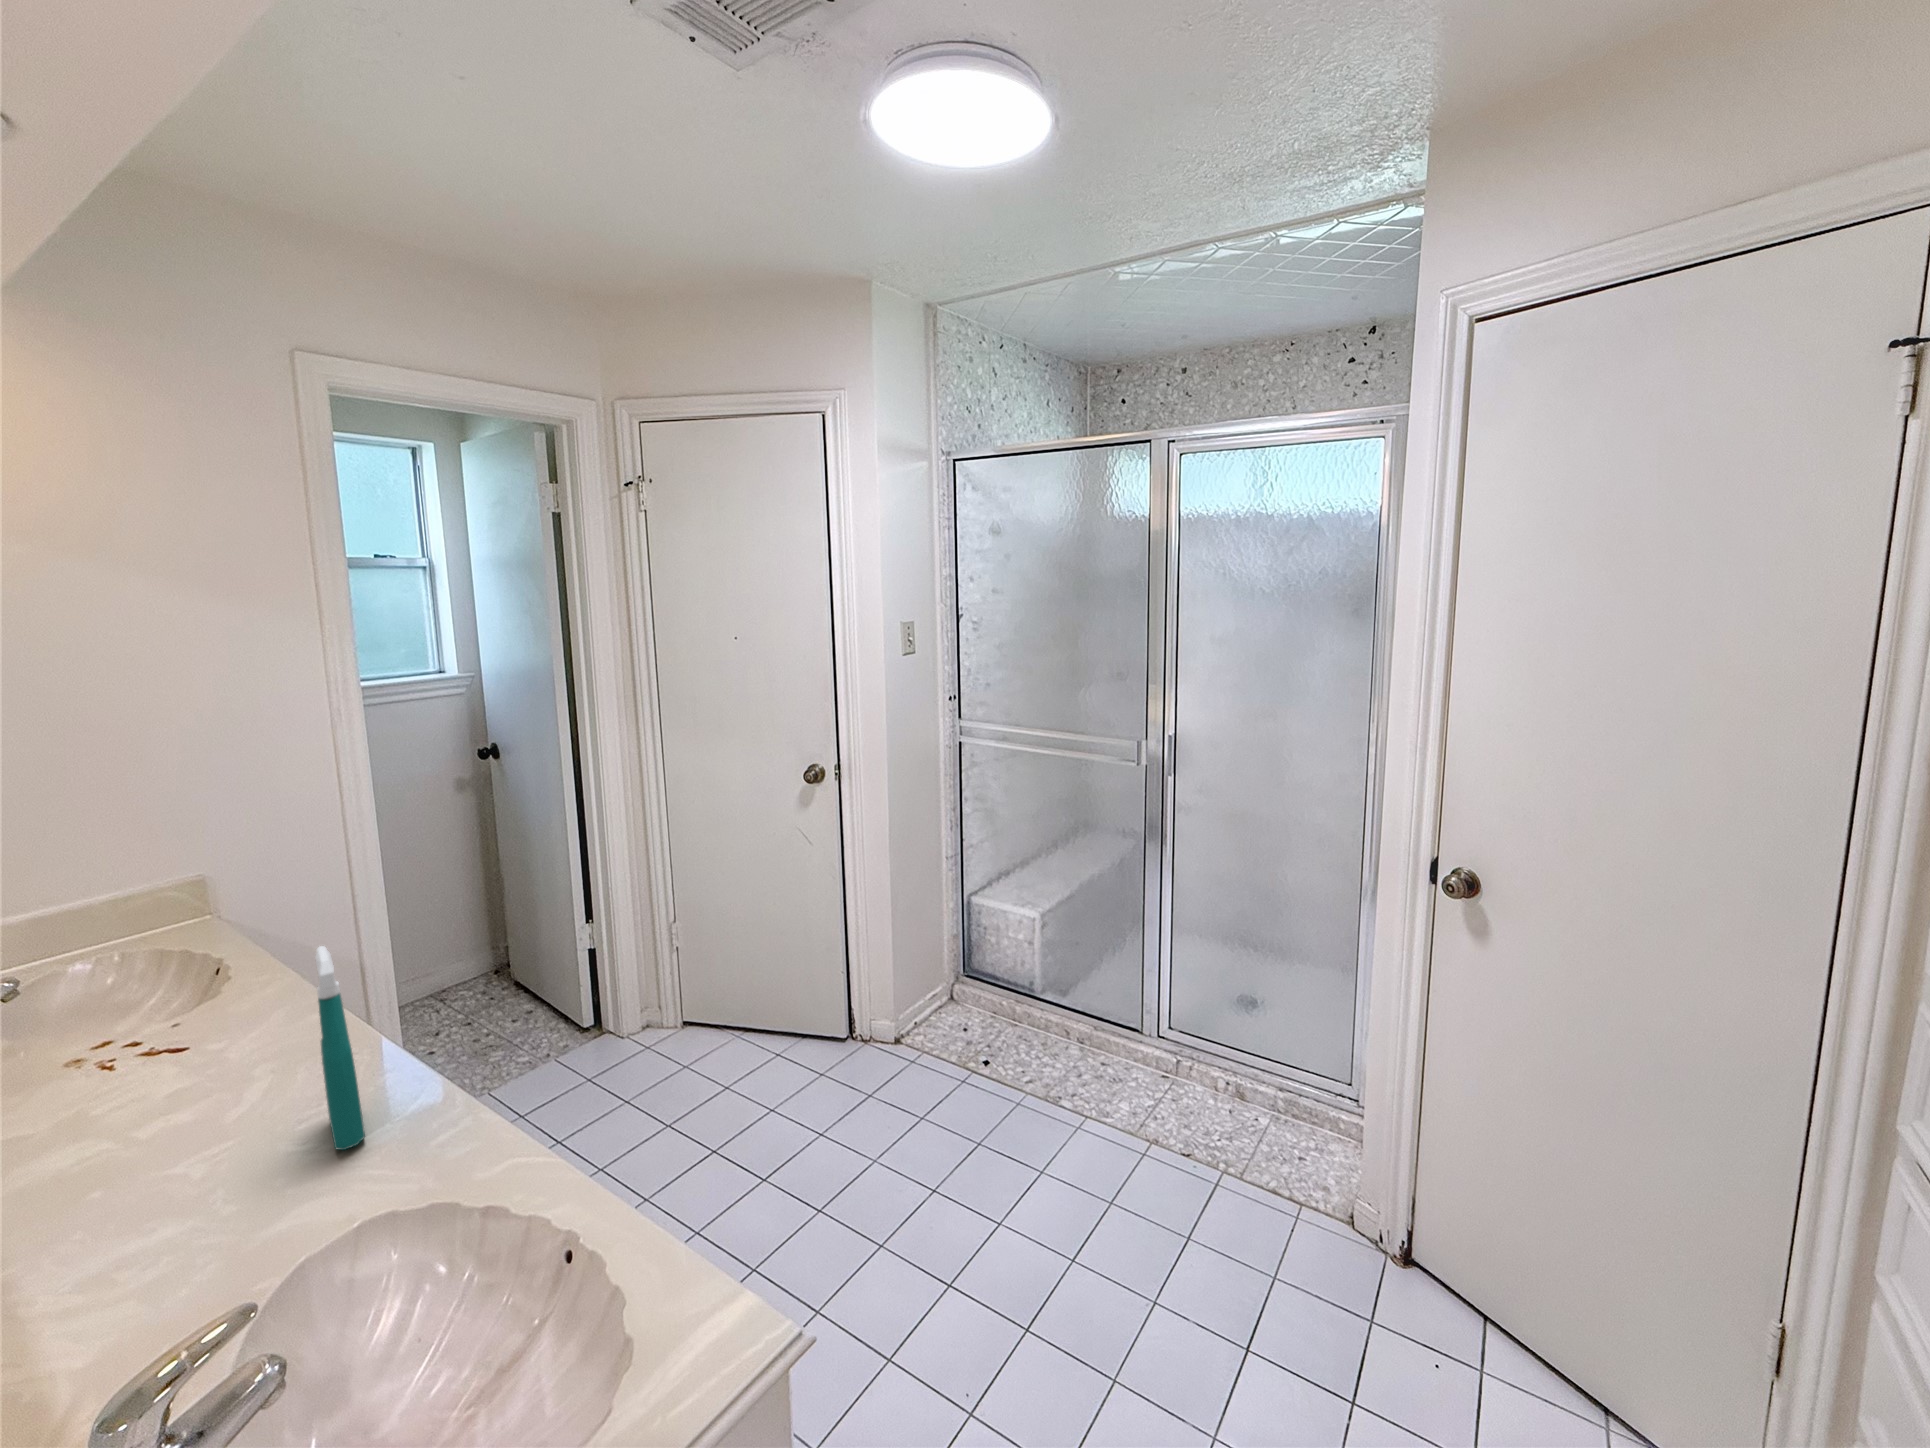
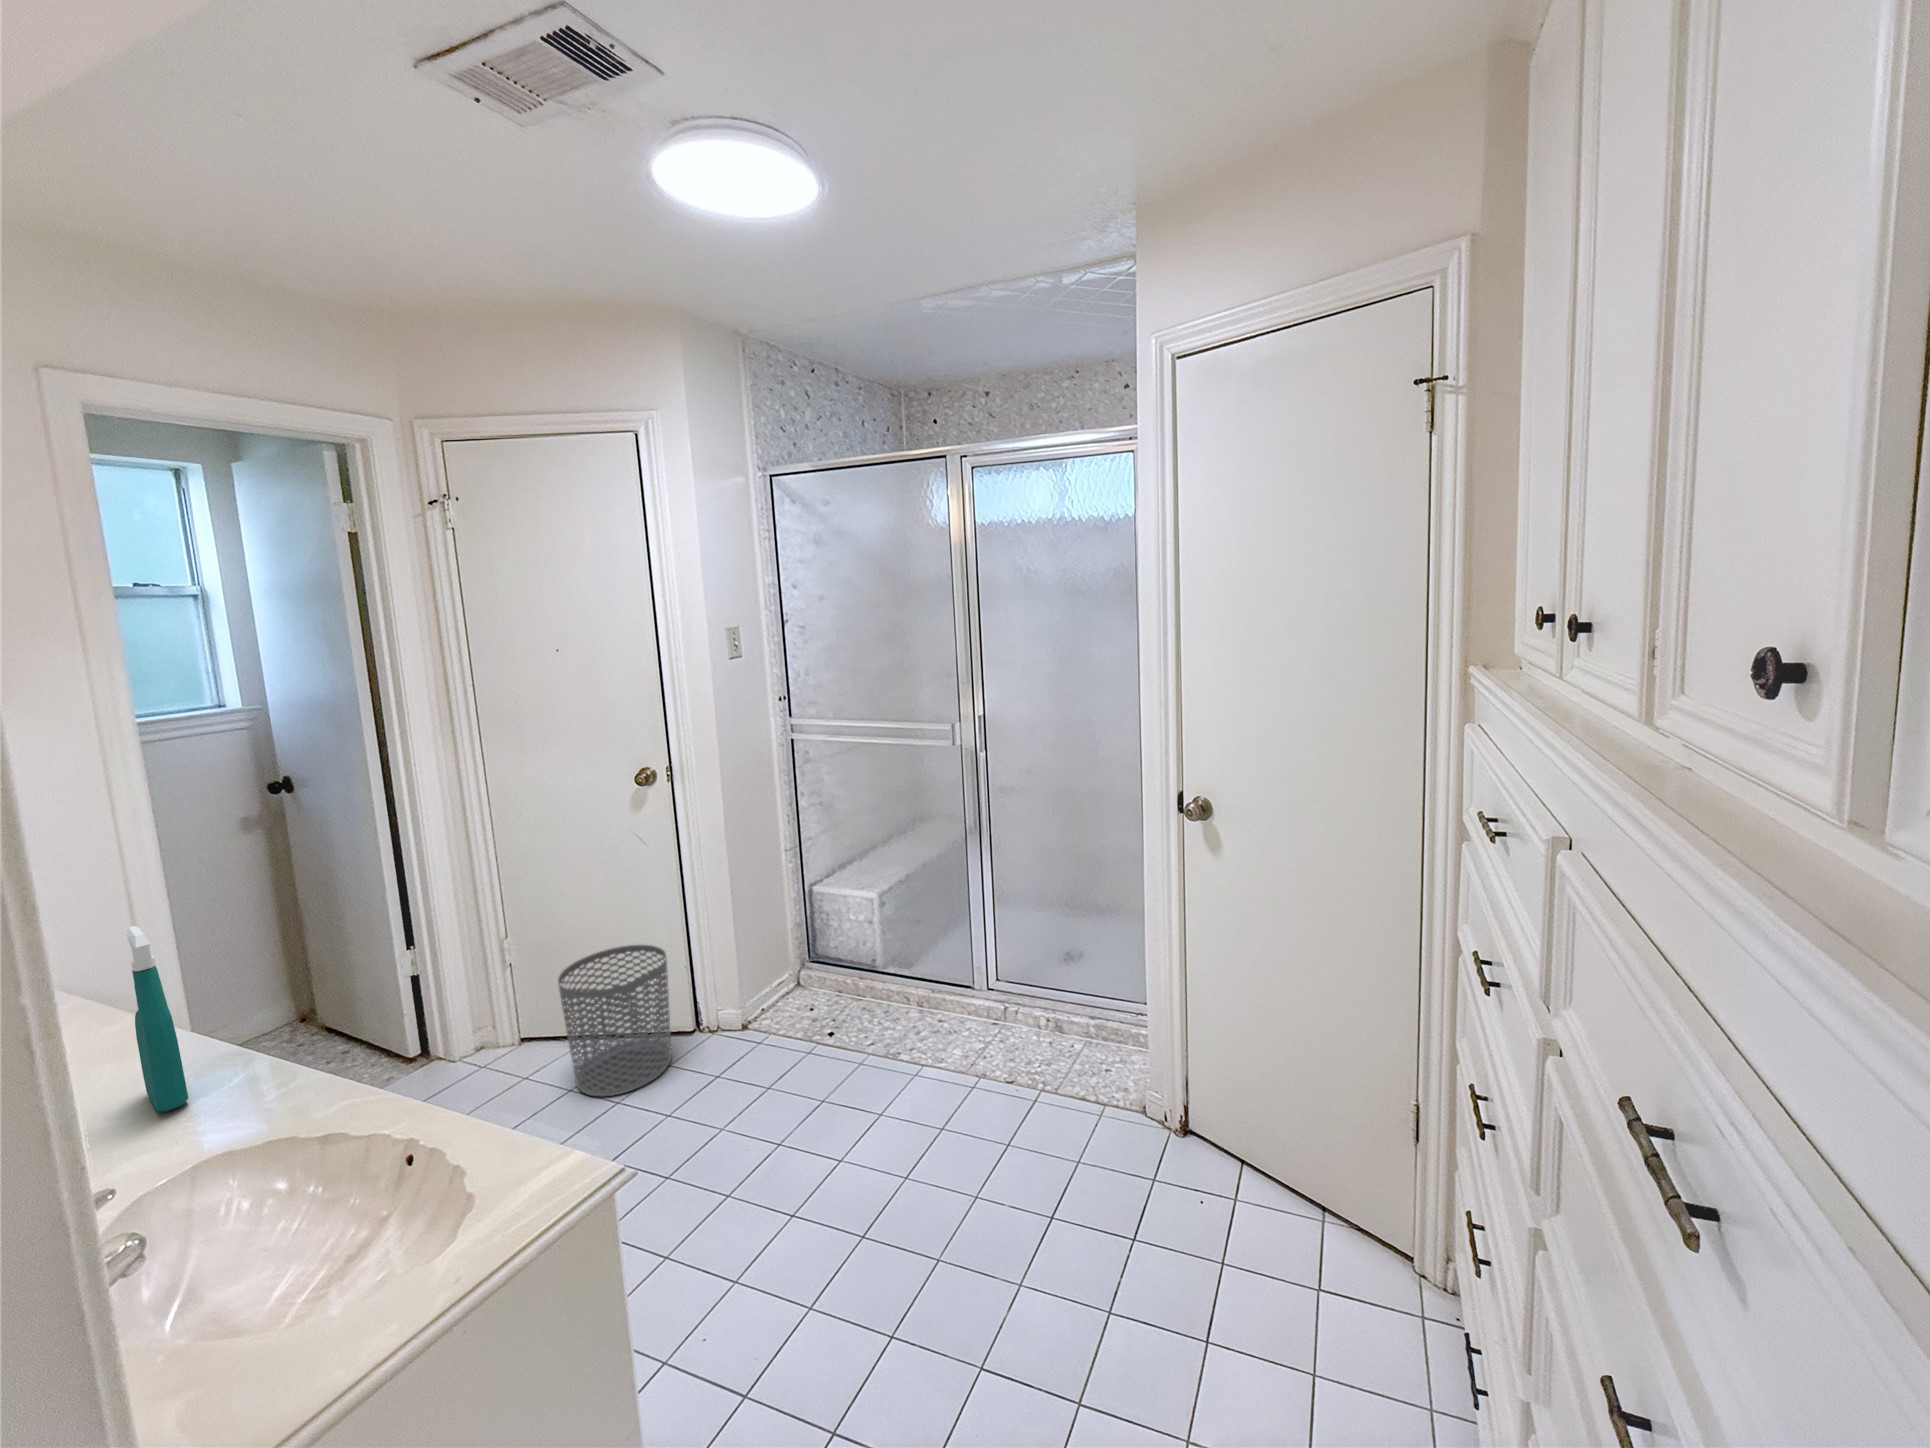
waste bin: none [722,945,826,1101] -> present [558,945,671,1096]

